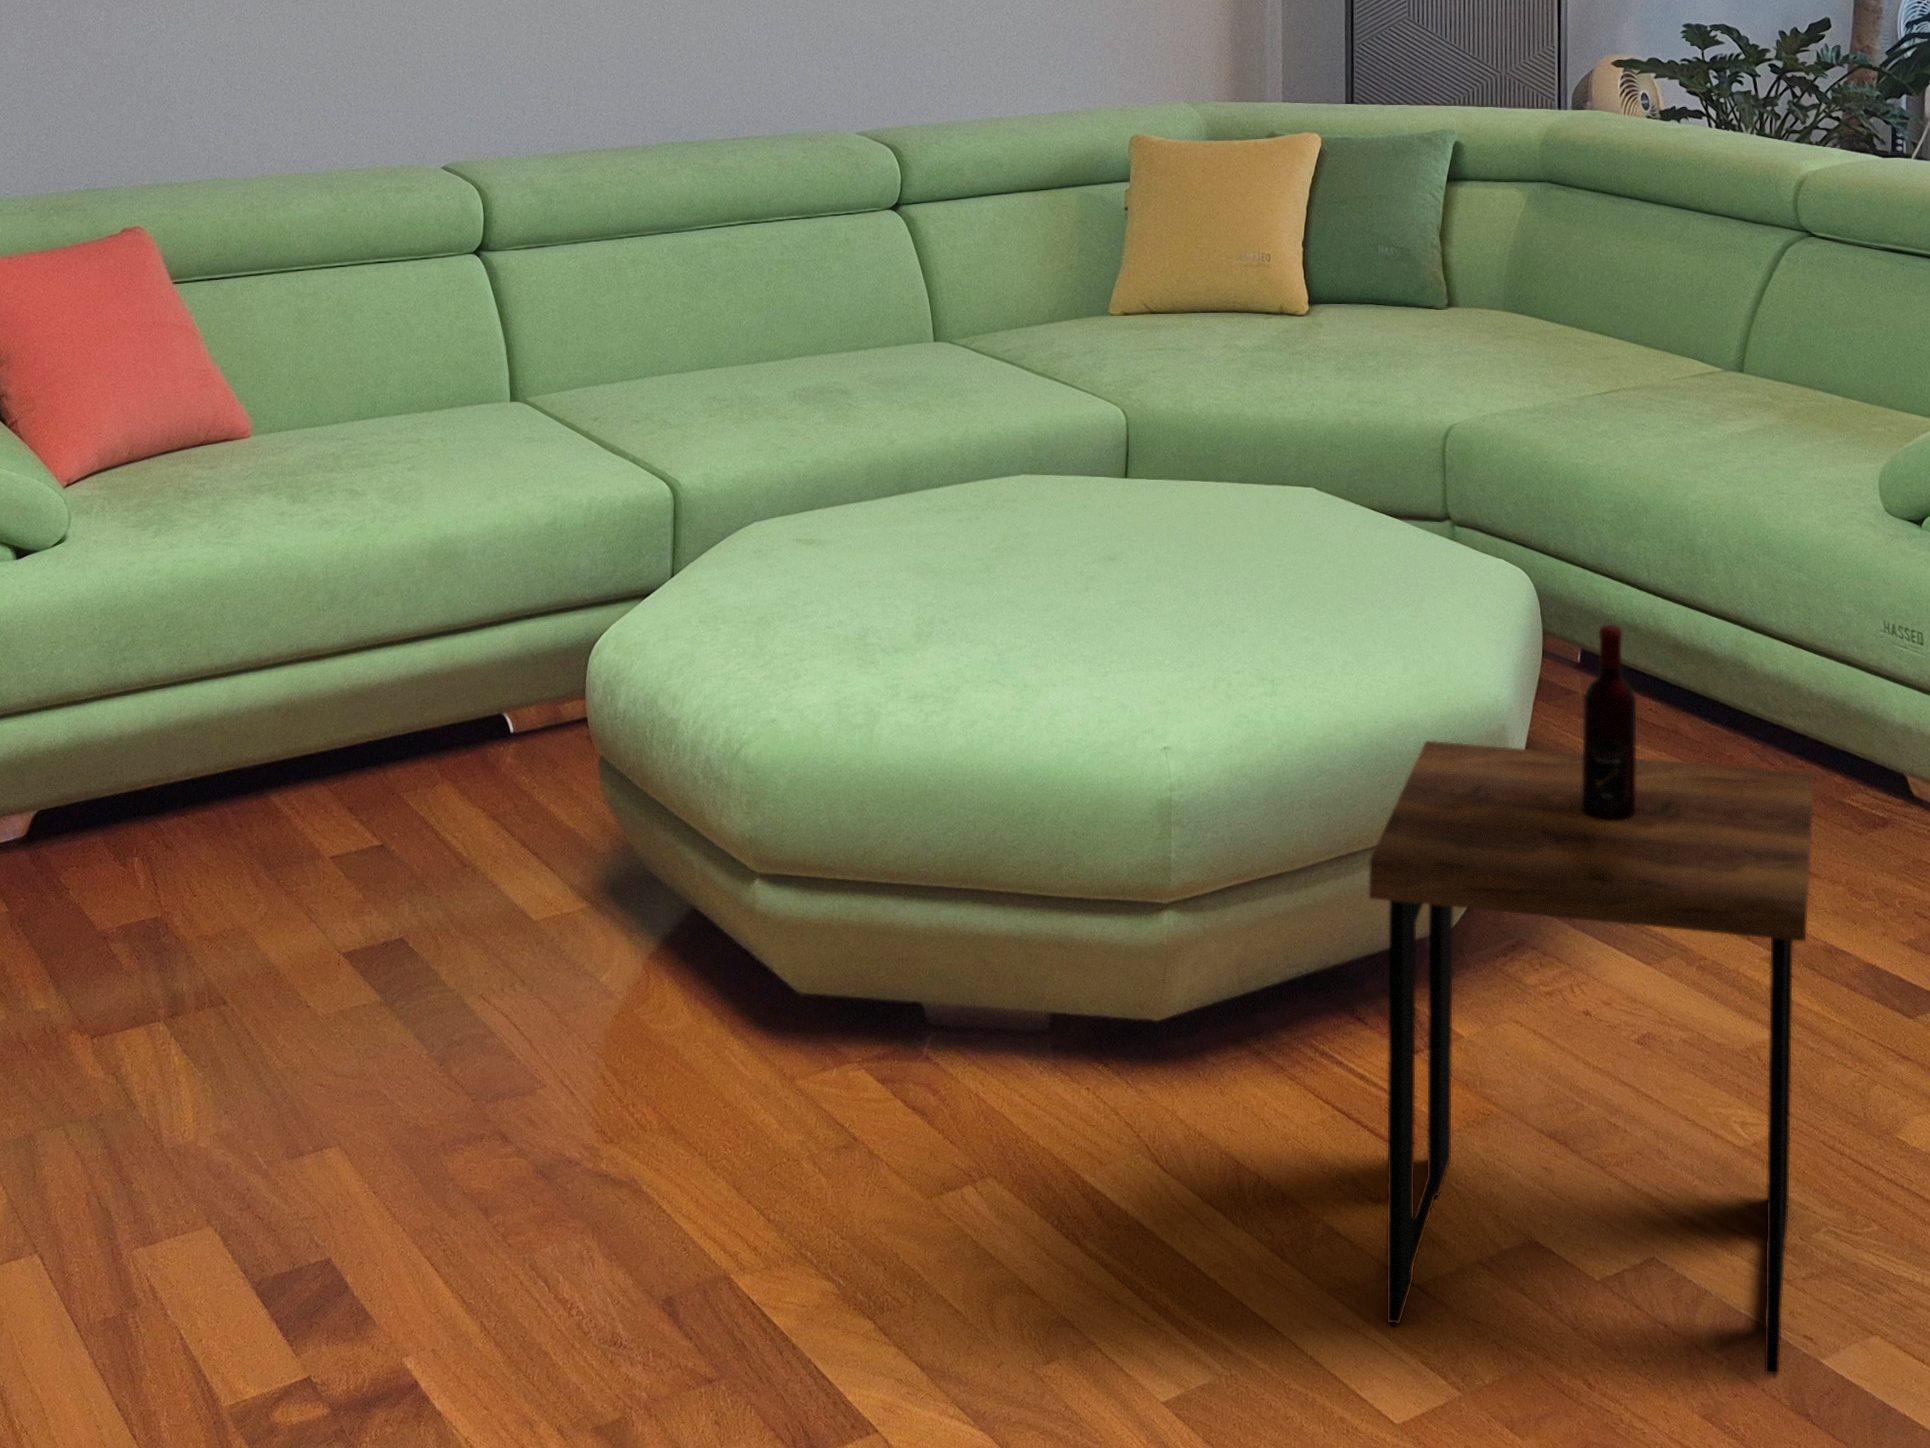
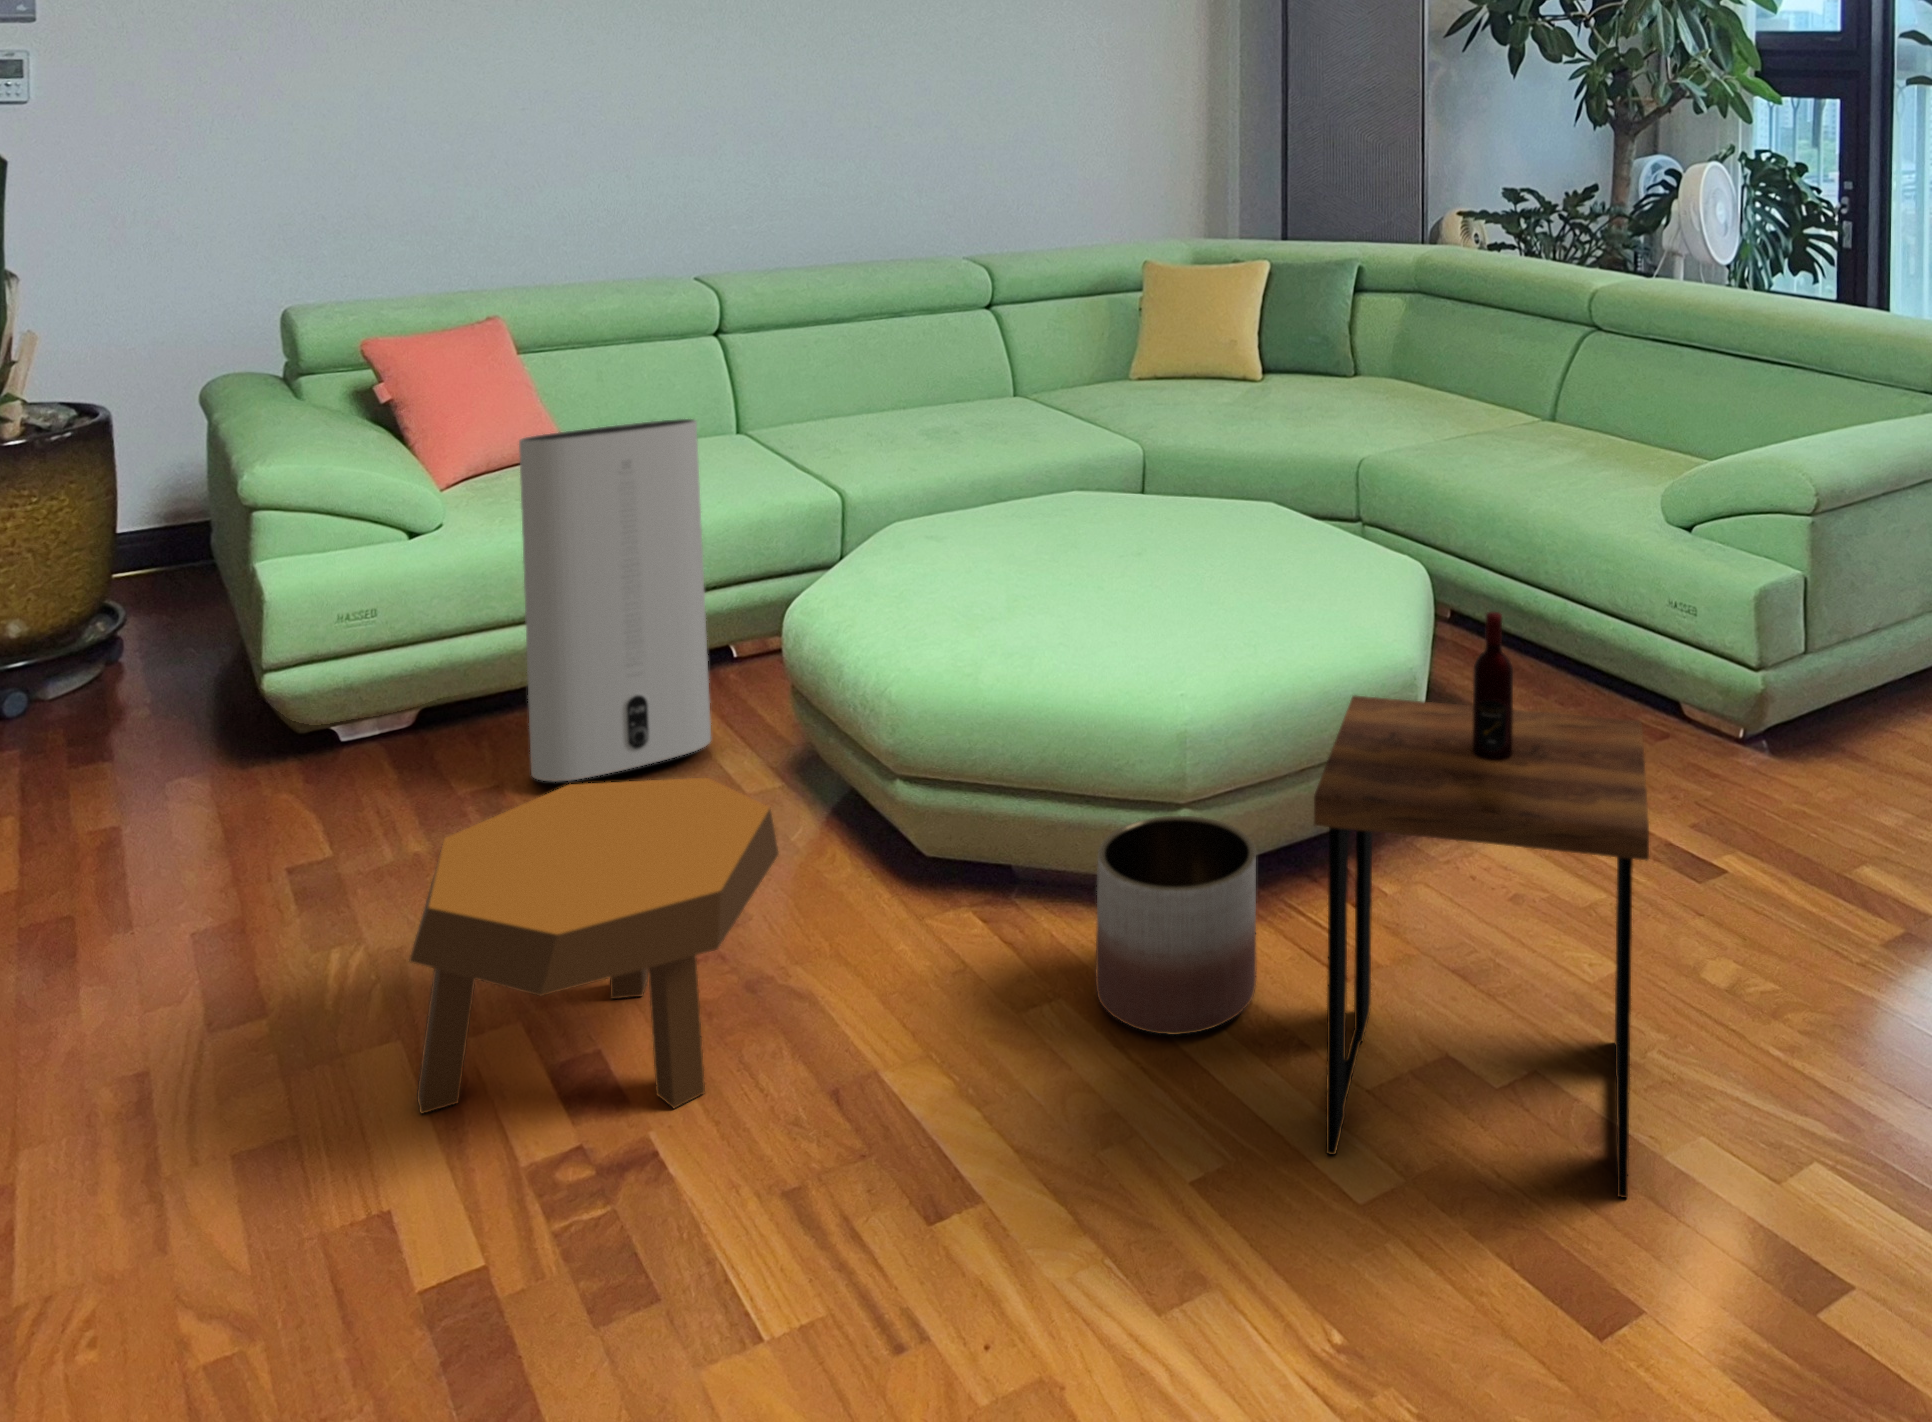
air purifier: none [268,373,539,871] -> present [519,419,711,782]
footstool: none [195,851,659,1268] -> present [410,778,778,1114]
planter: none [1084,905,1296,1184] -> present [1095,816,1256,1035]

